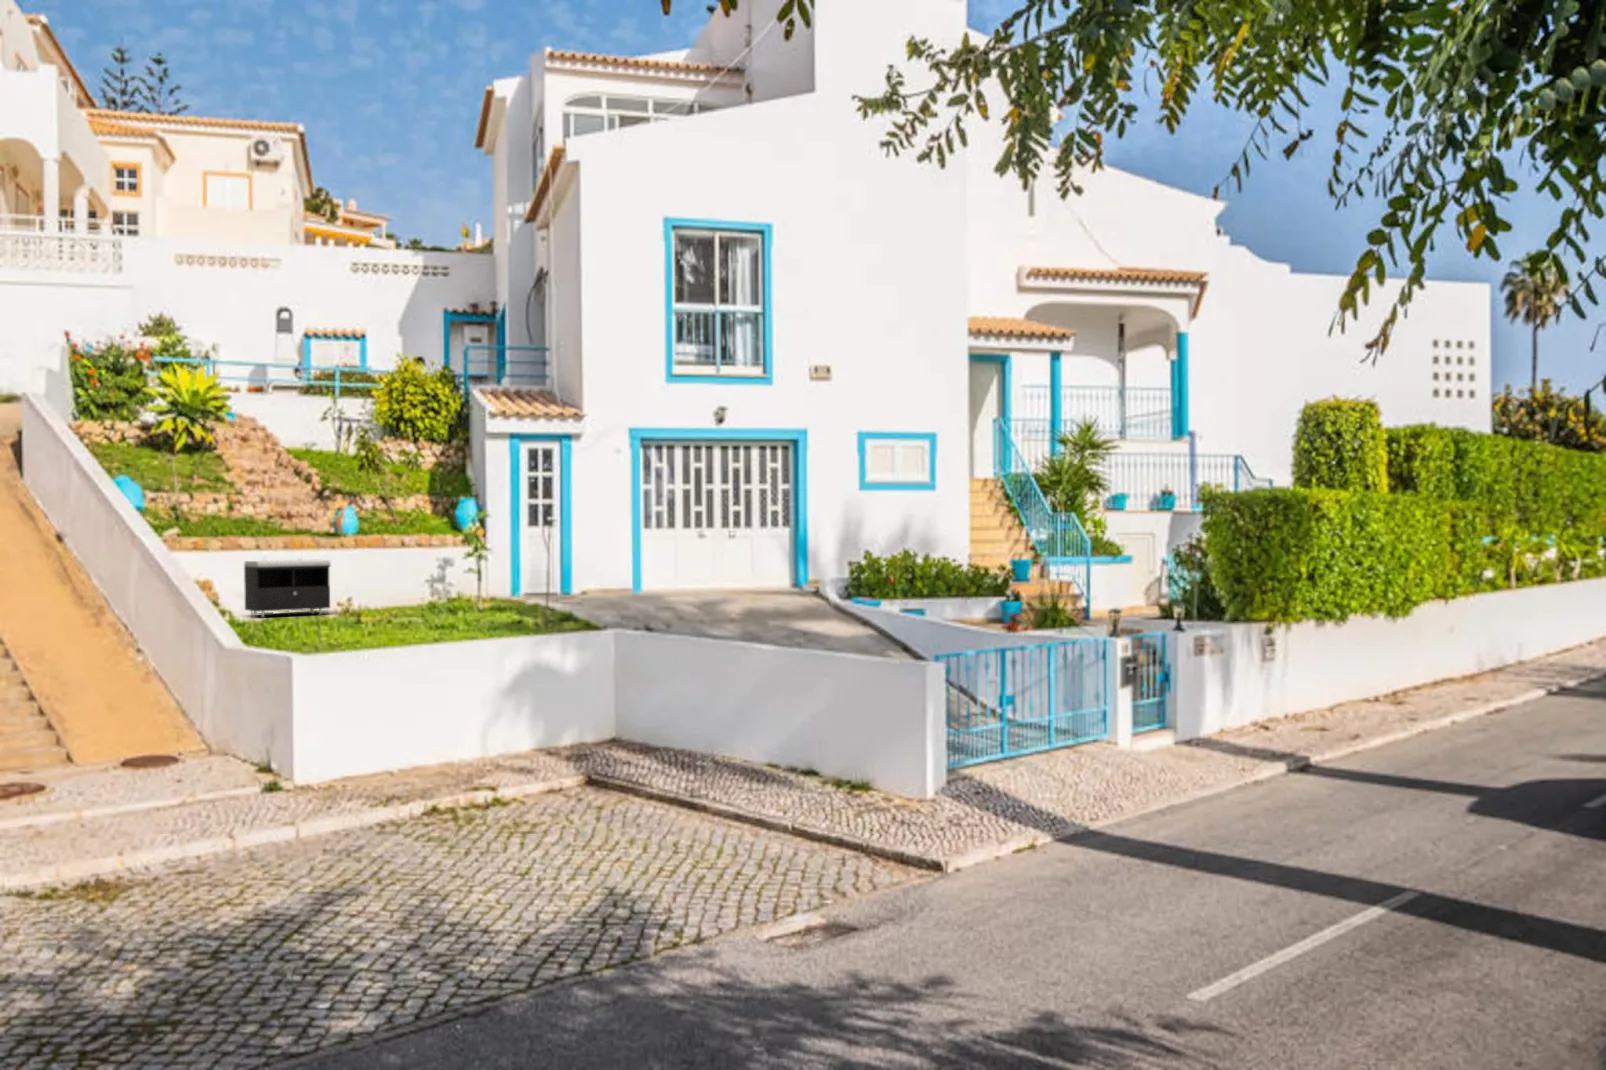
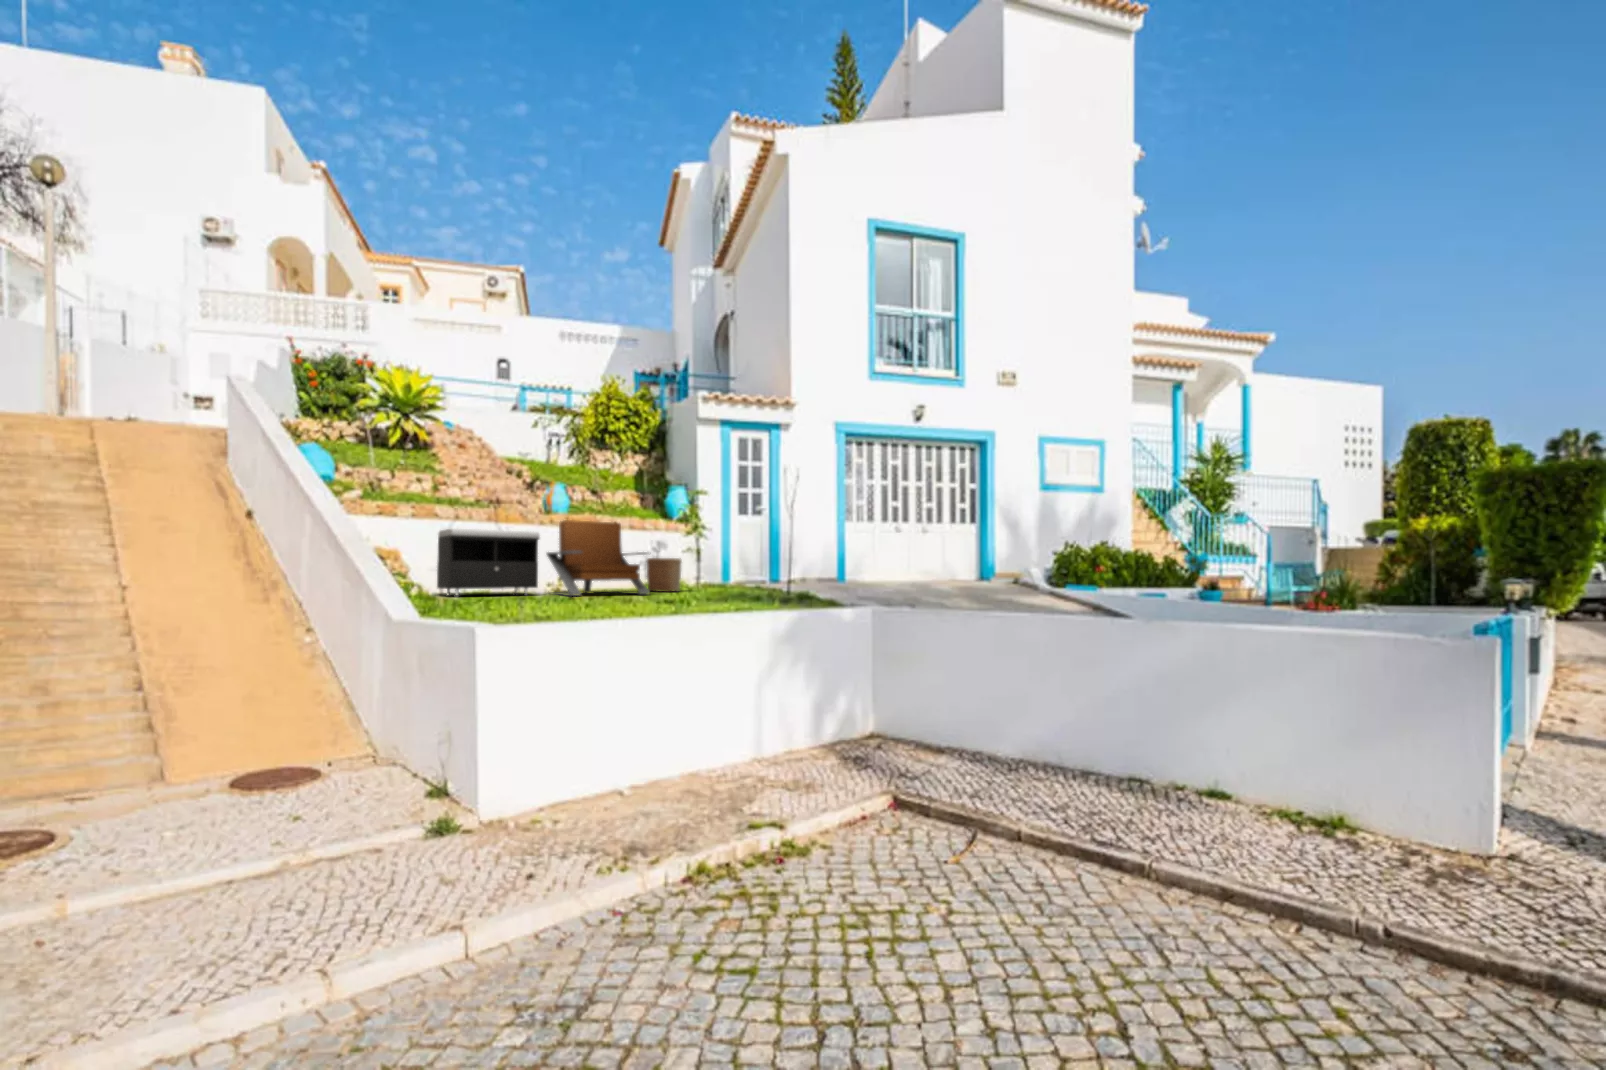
lounge chair: none [337,546,430,615] -> present [547,520,650,596]
woven basket: none [432,575,465,607] -> present [647,558,682,592]

